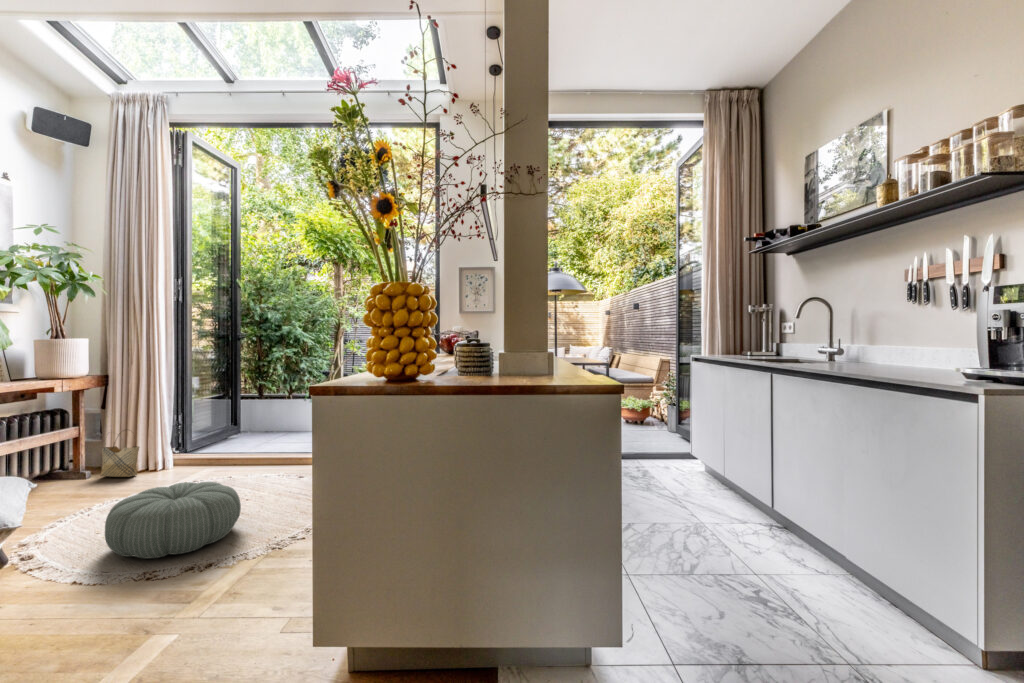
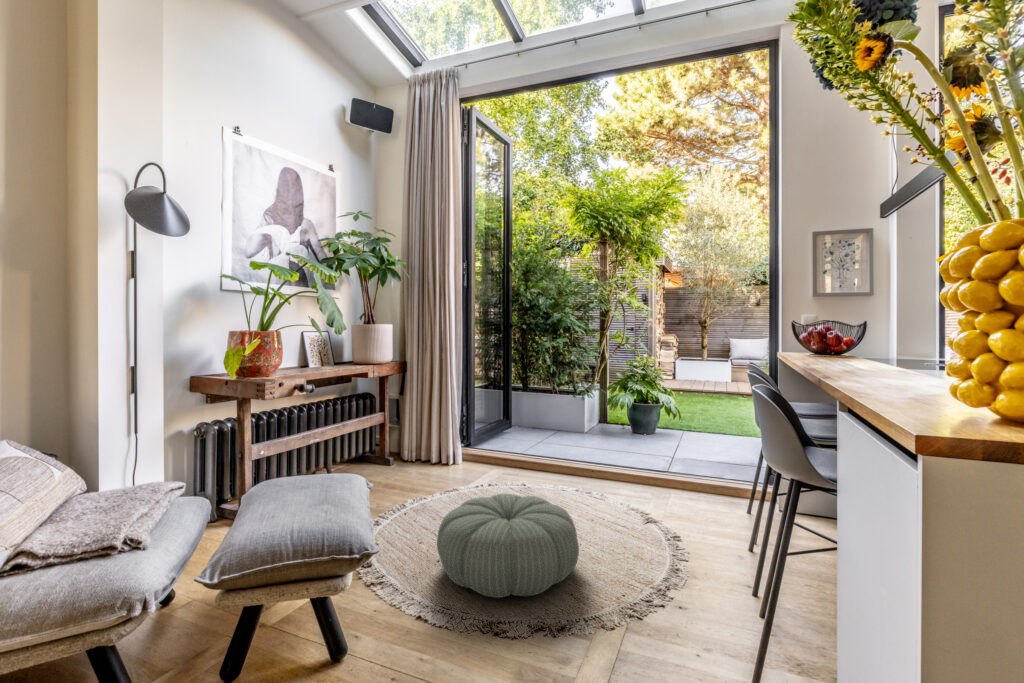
woven basket: present [100,433,139,477] -> none [402,418,436,468]

